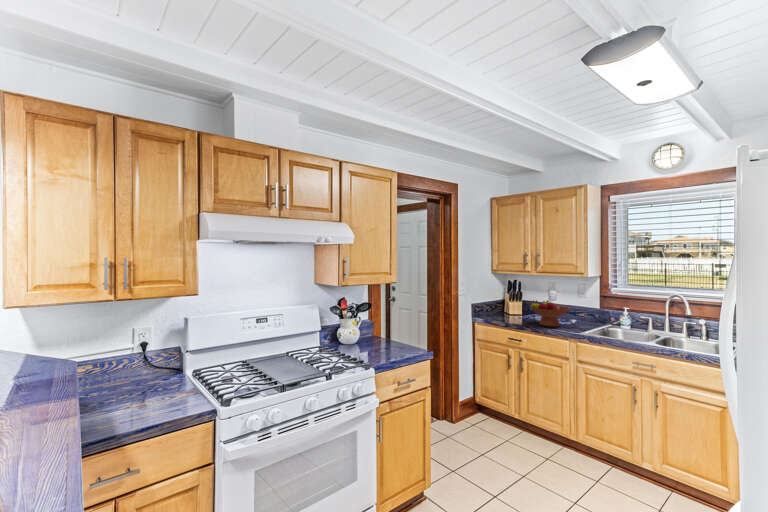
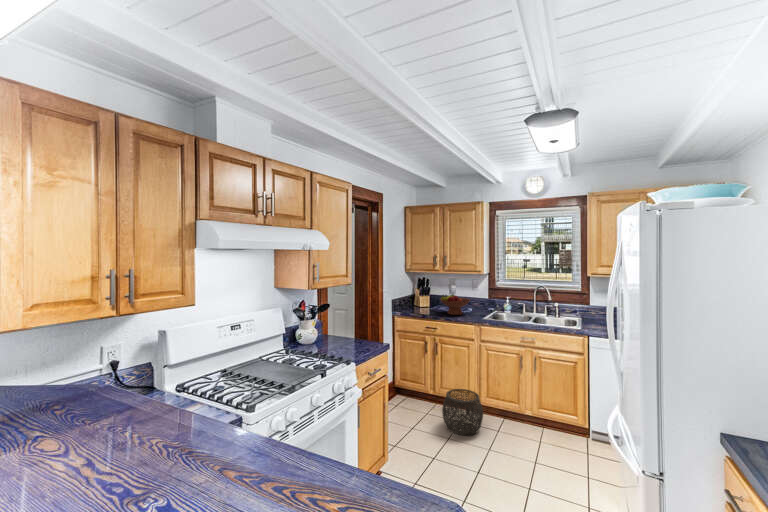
woven basket: none [518,418,573,481] -> present [442,389,483,436]

